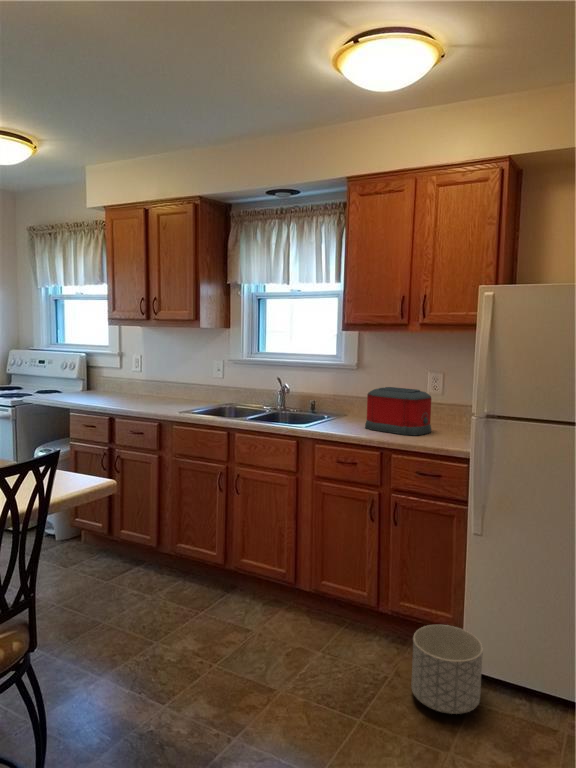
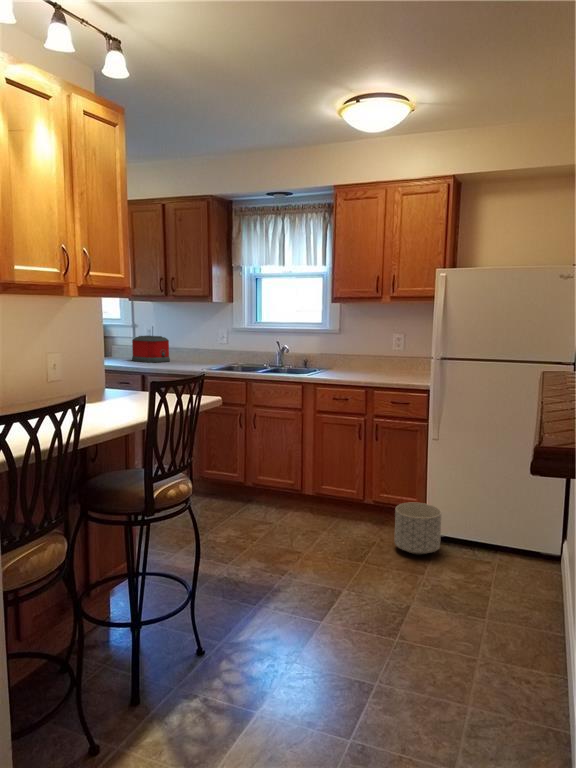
toaster: present [365,387,431,436] -> present [132,336,170,363]

